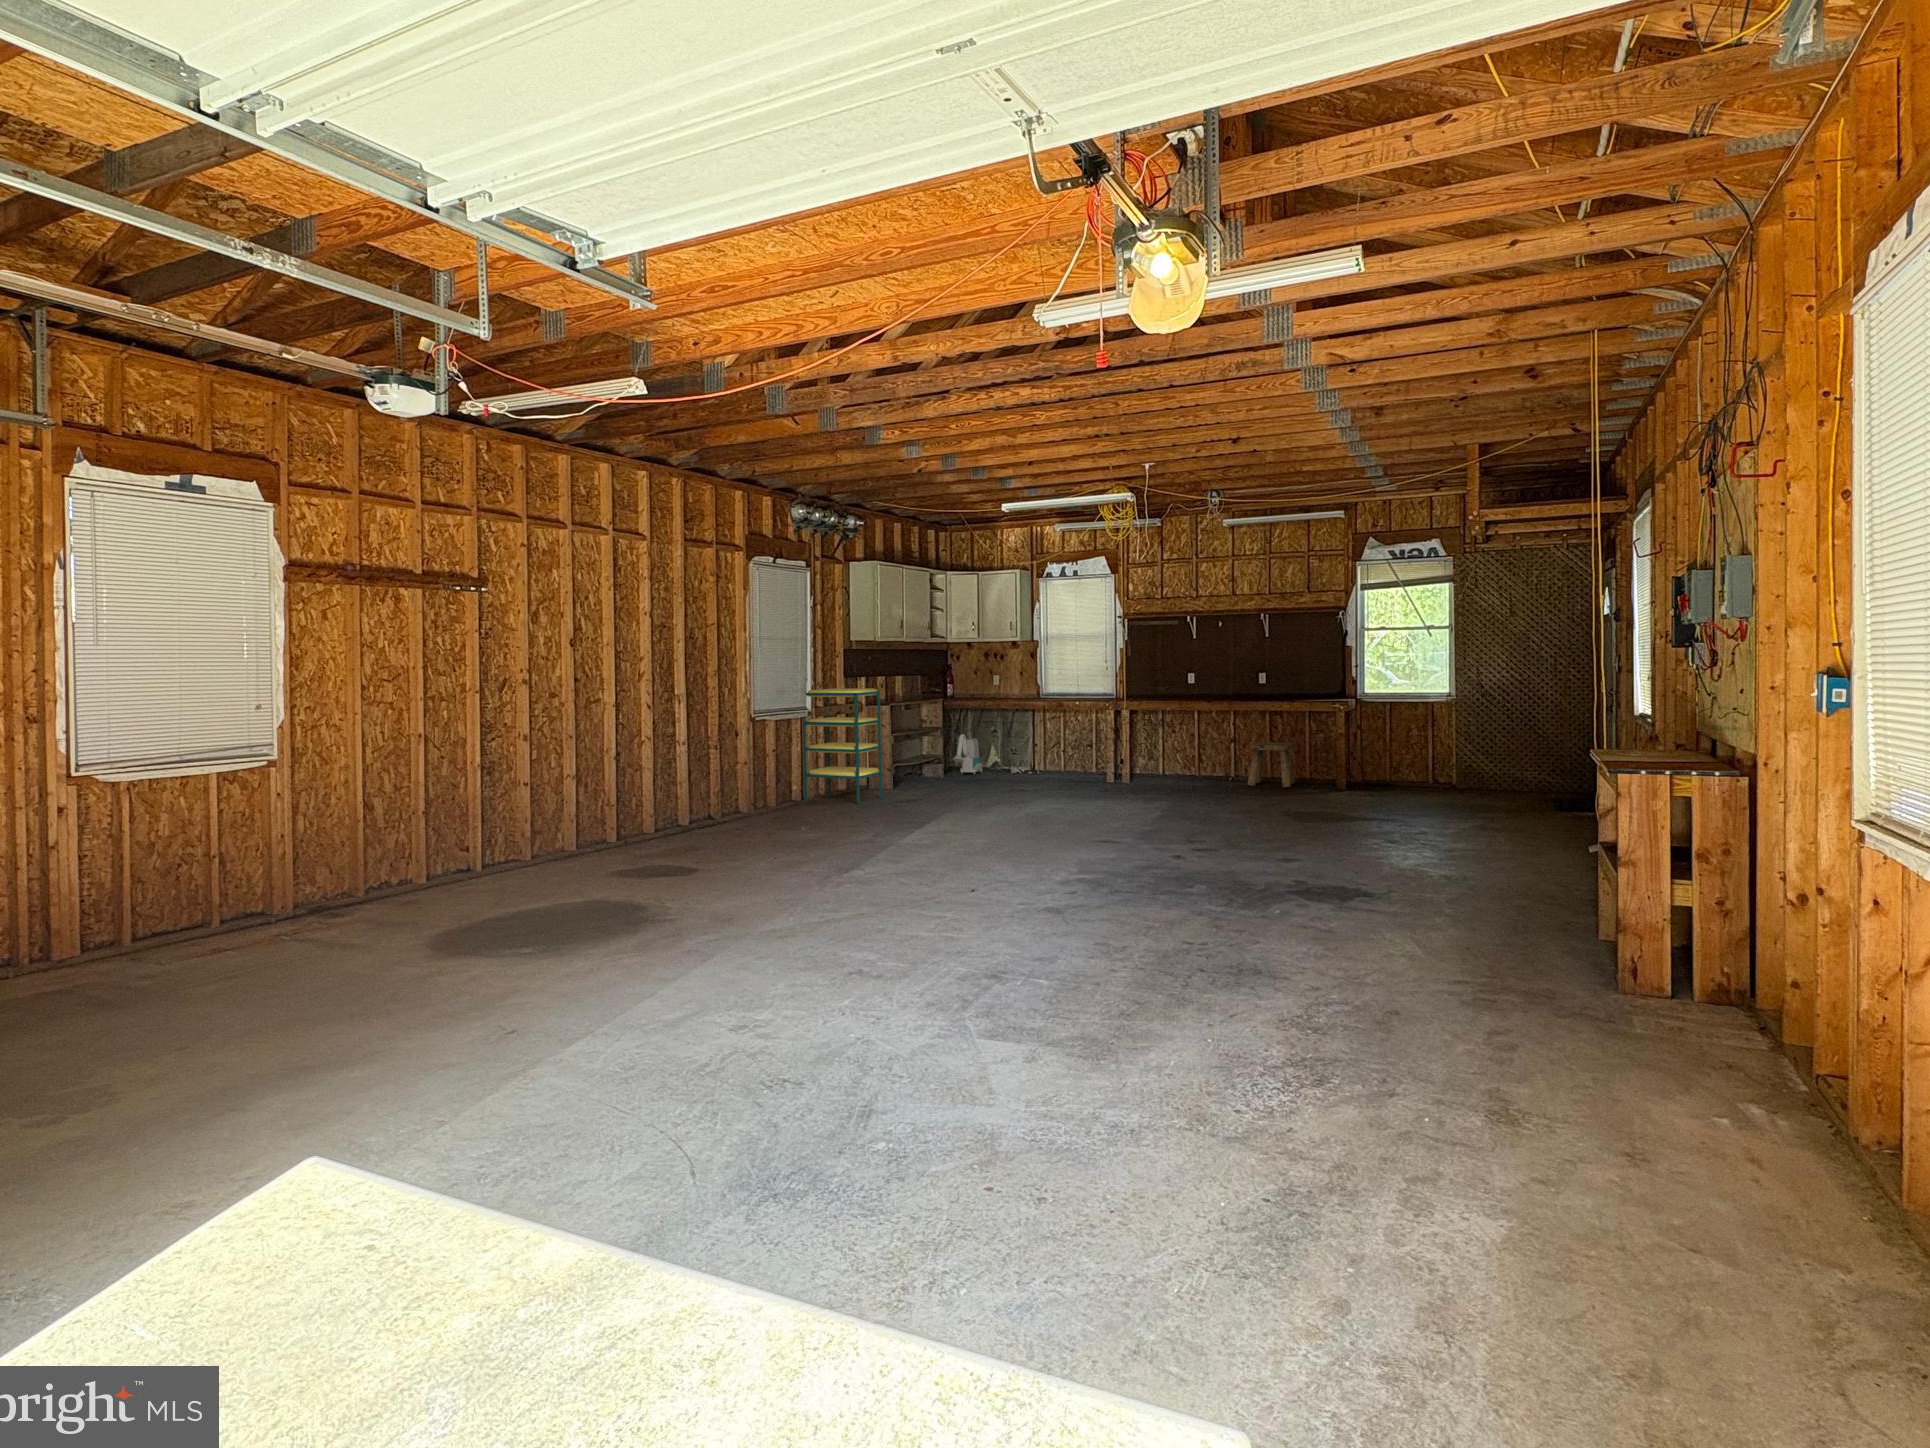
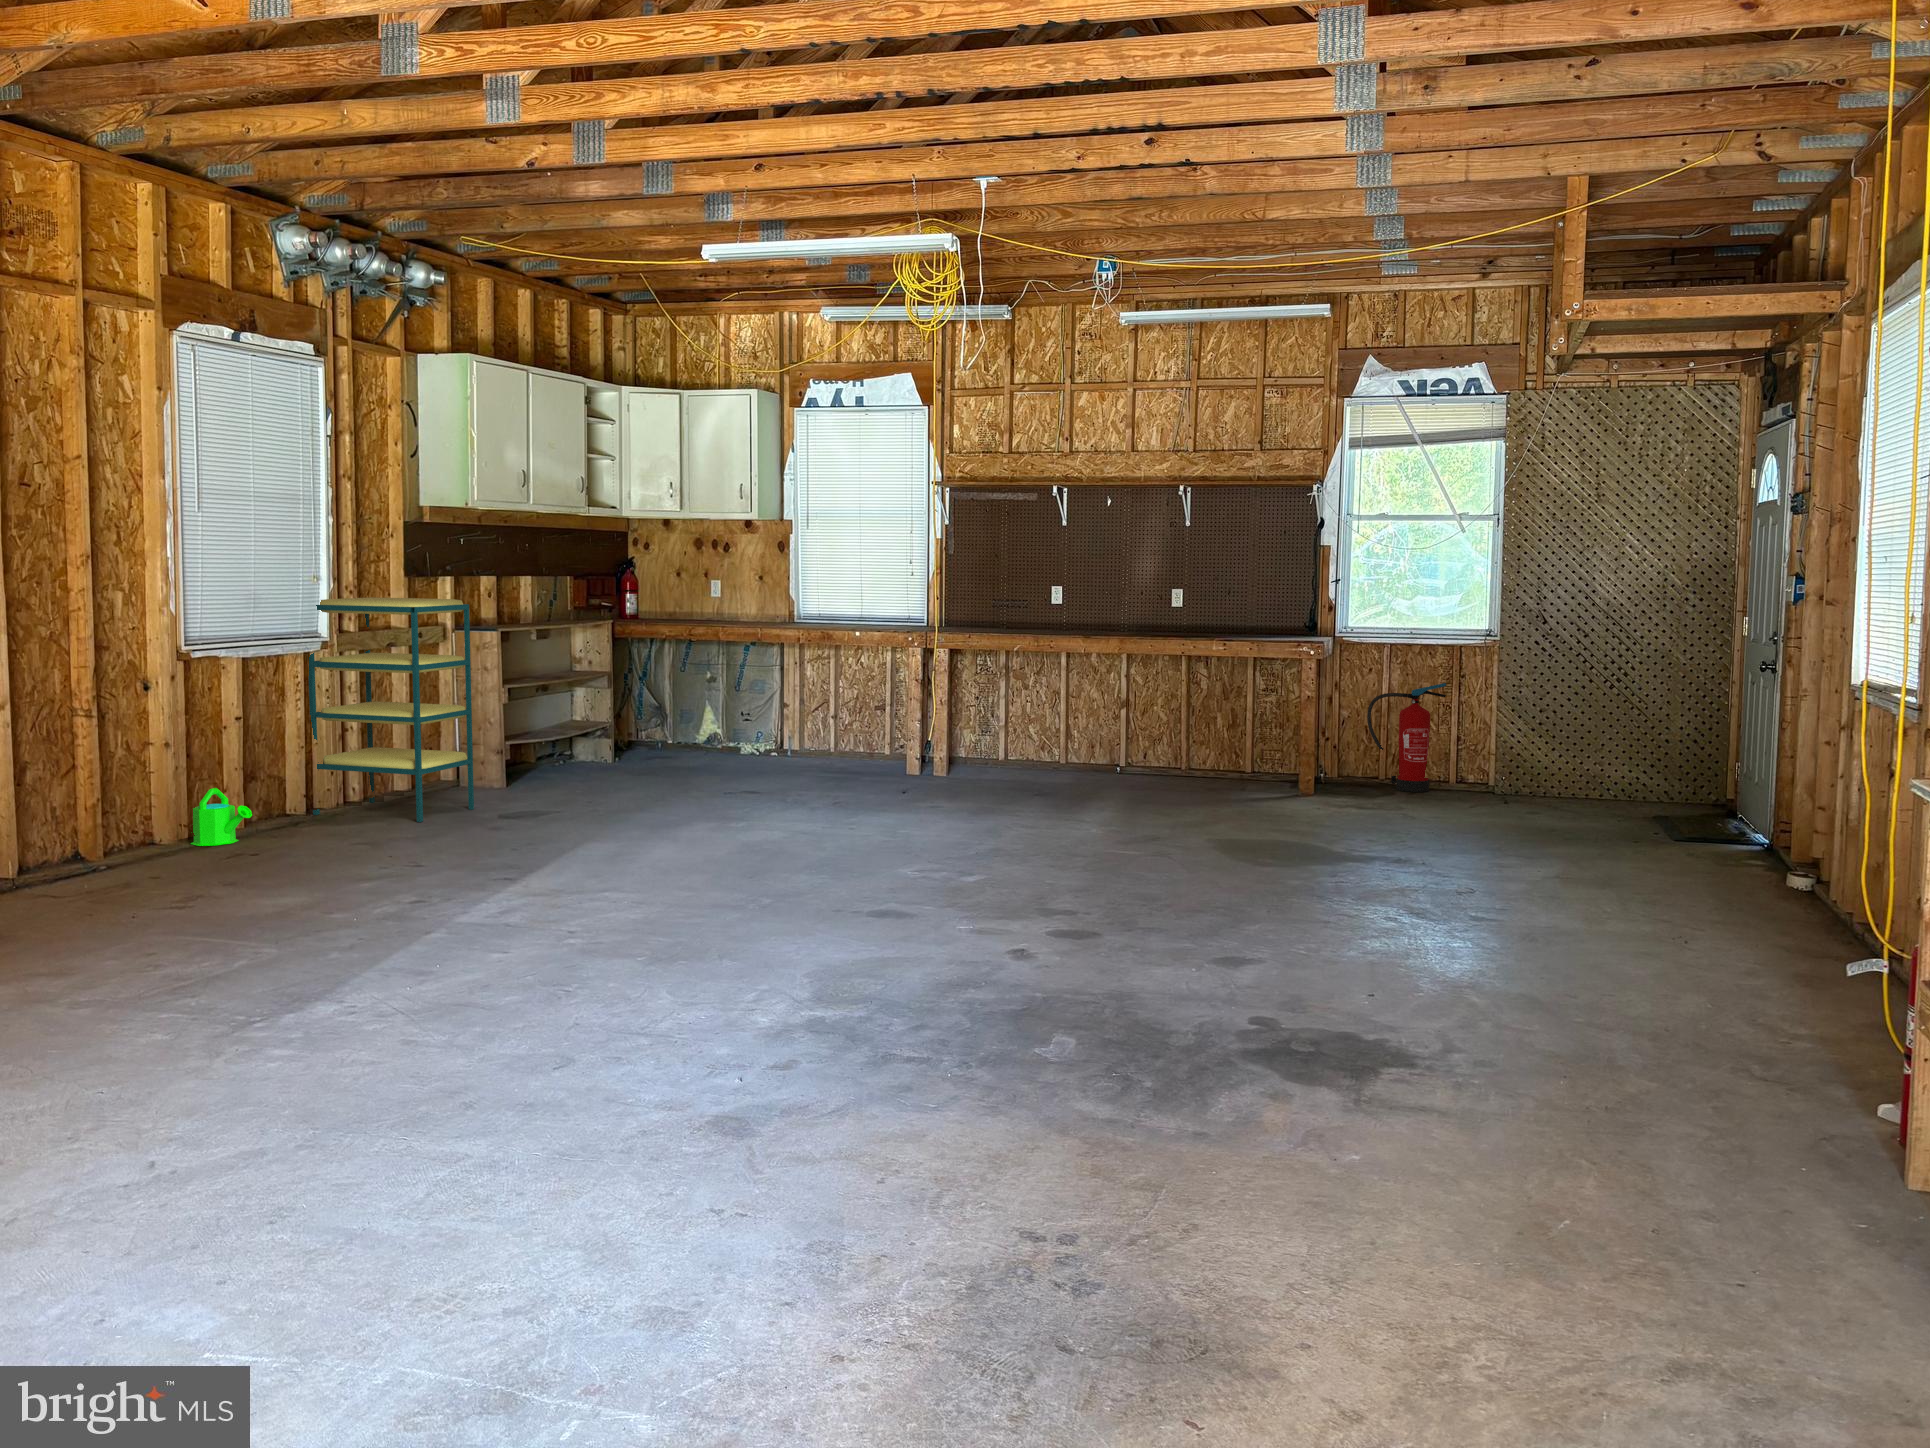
fire extinguisher: none [1378,725,1426,790] -> present [1367,683,1446,792]
vacuum cleaner: present [953,734,982,774] -> none [630,685,688,757]
stool: present [1248,742,1295,787] -> none [1149,707,1229,786]
watering can: none [752,785,784,813] -> present [191,788,252,846]

